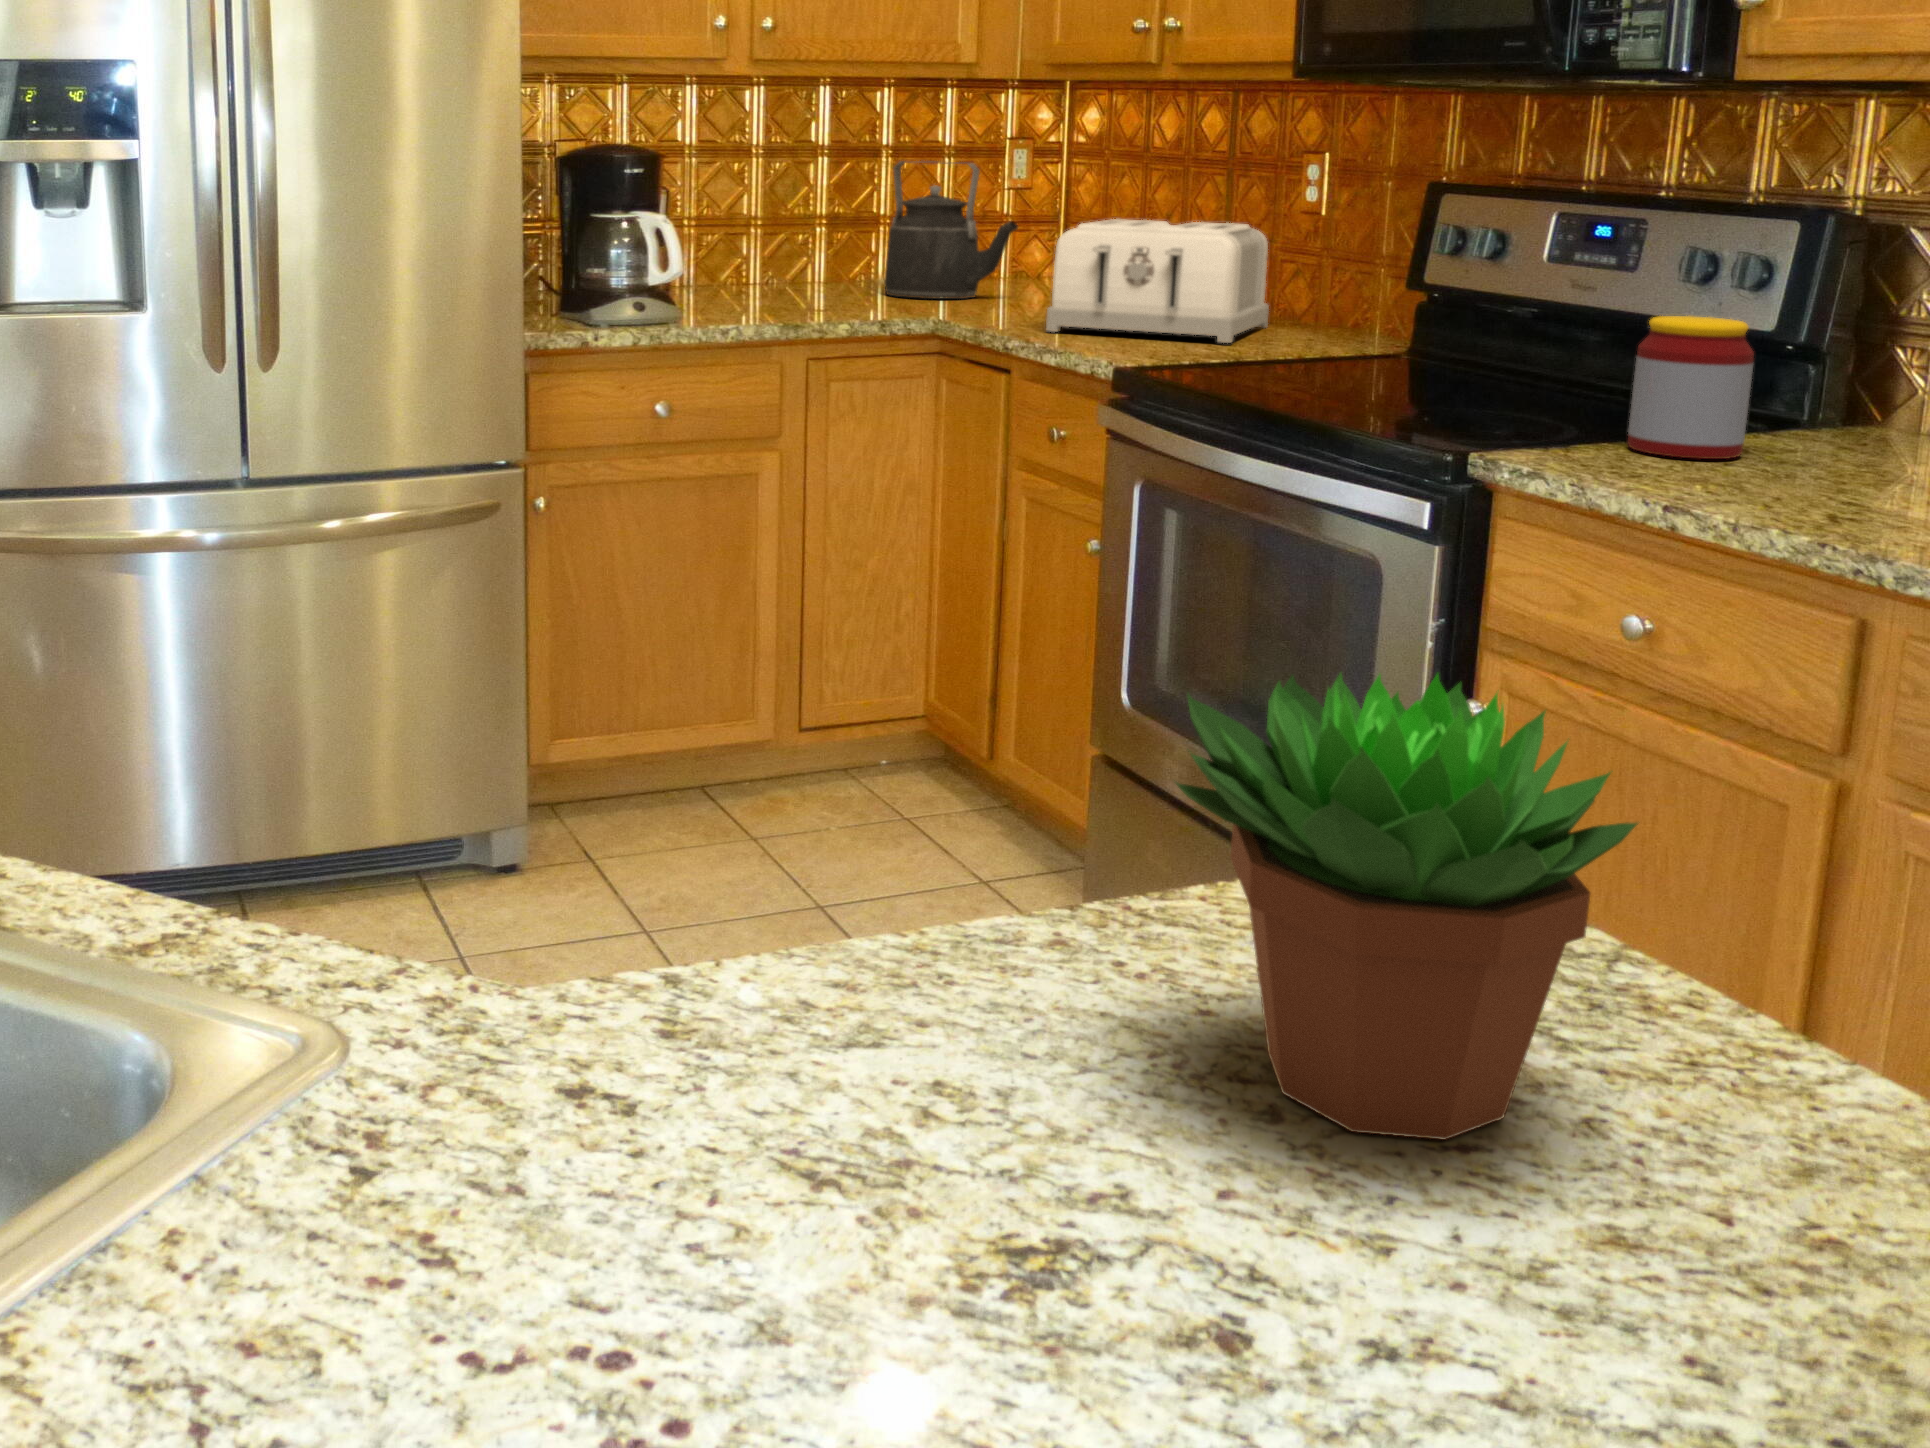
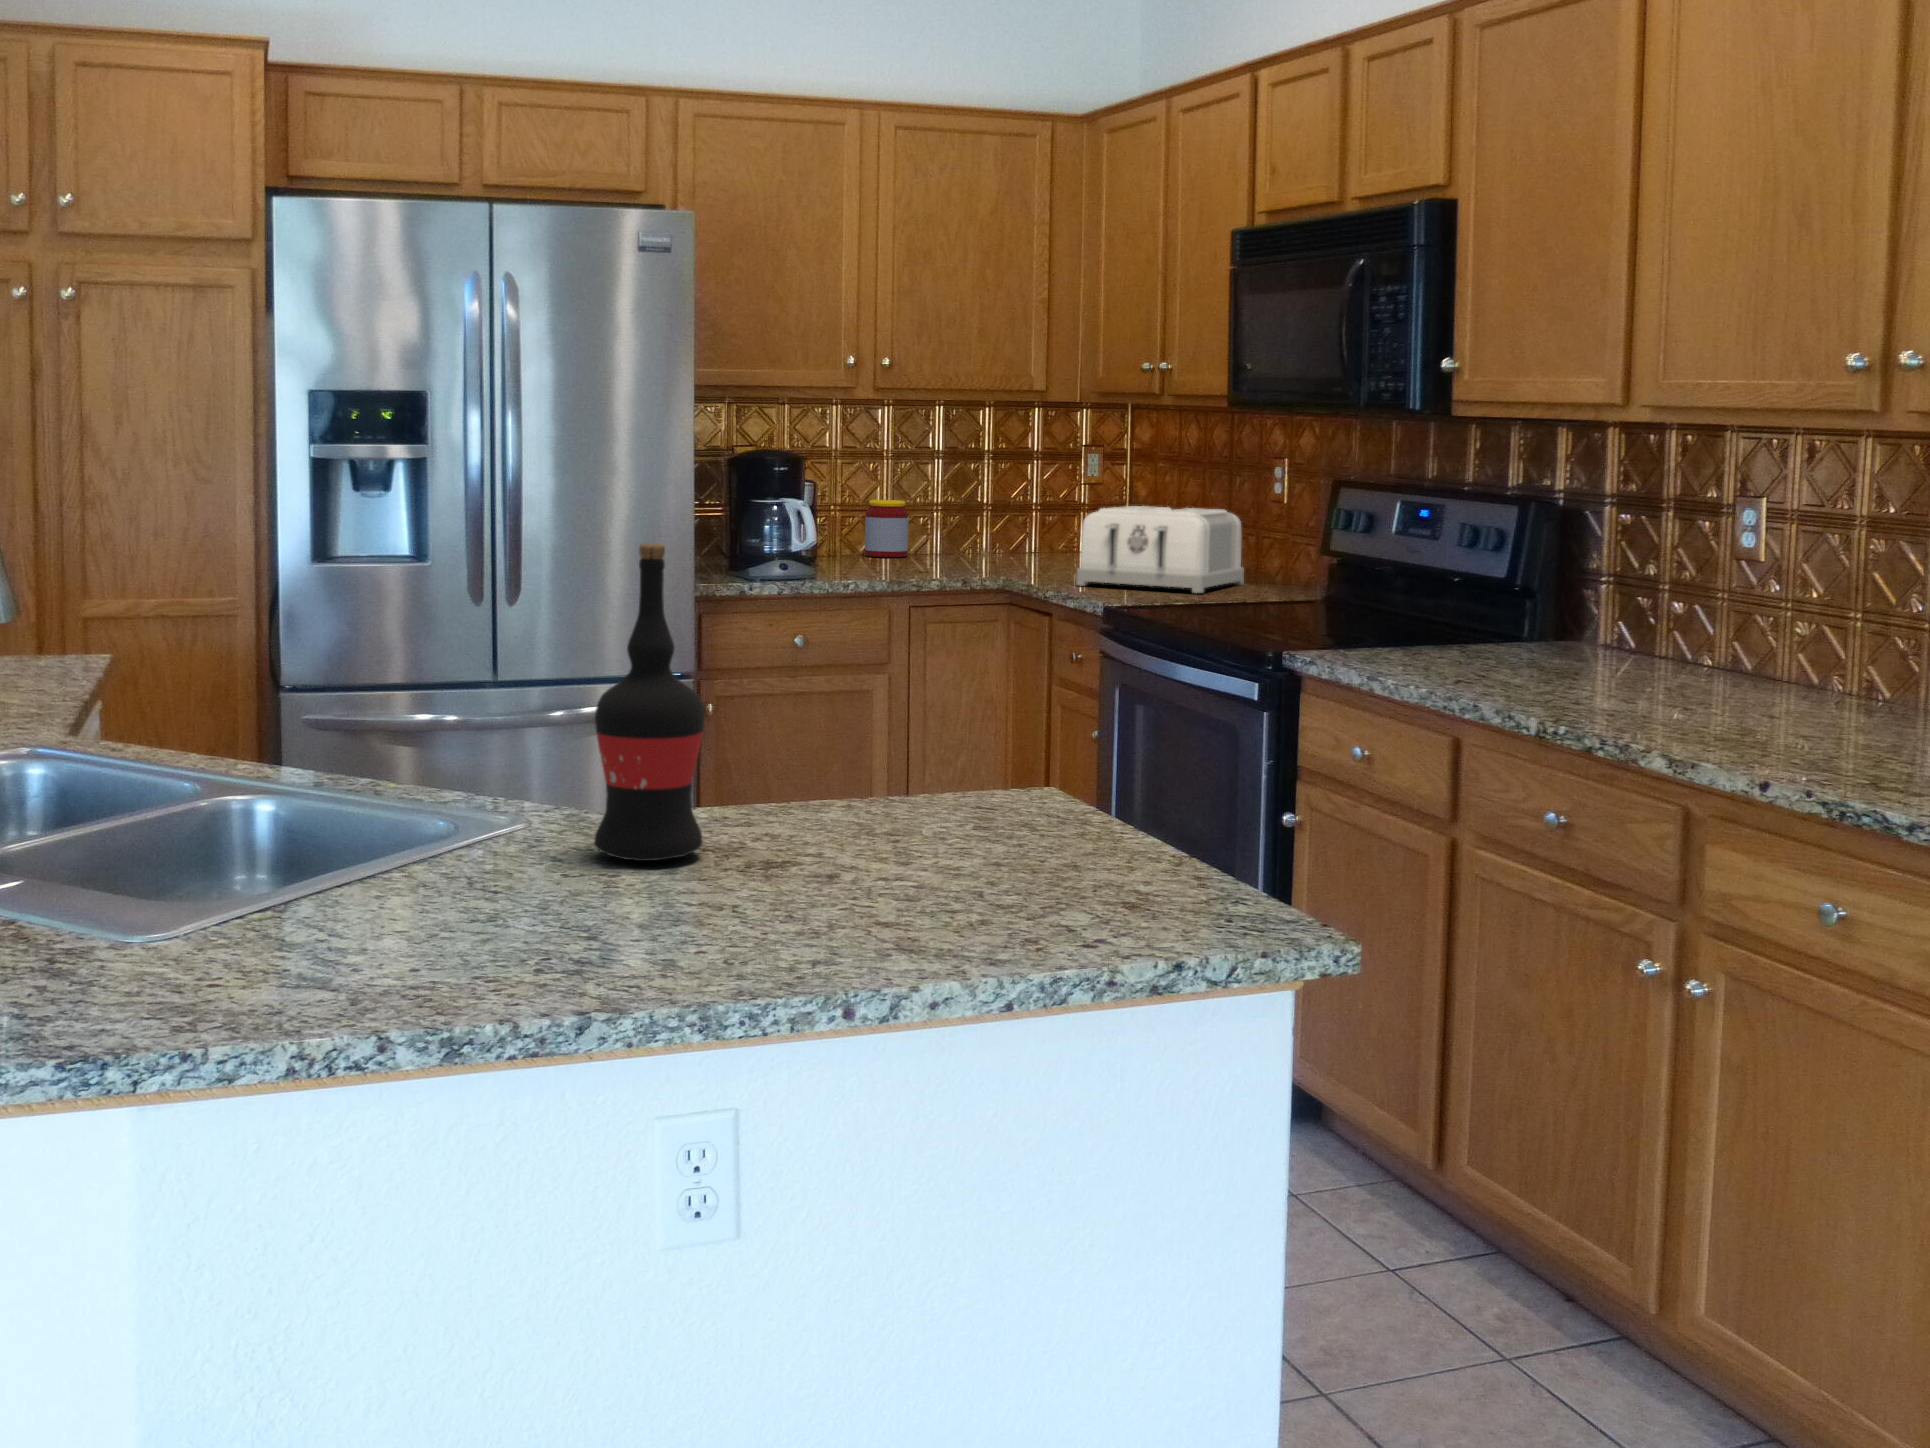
kettle: present [884,161,1018,299] -> none [979,463,1076,565]
jar: present [1628,316,1754,459] -> present [865,500,909,557]
wine bottle: none [541,386,857,1314] -> present [594,543,704,861]
succulent plant: present [1176,672,1638,1140] -> none [858,667,1026,845]

